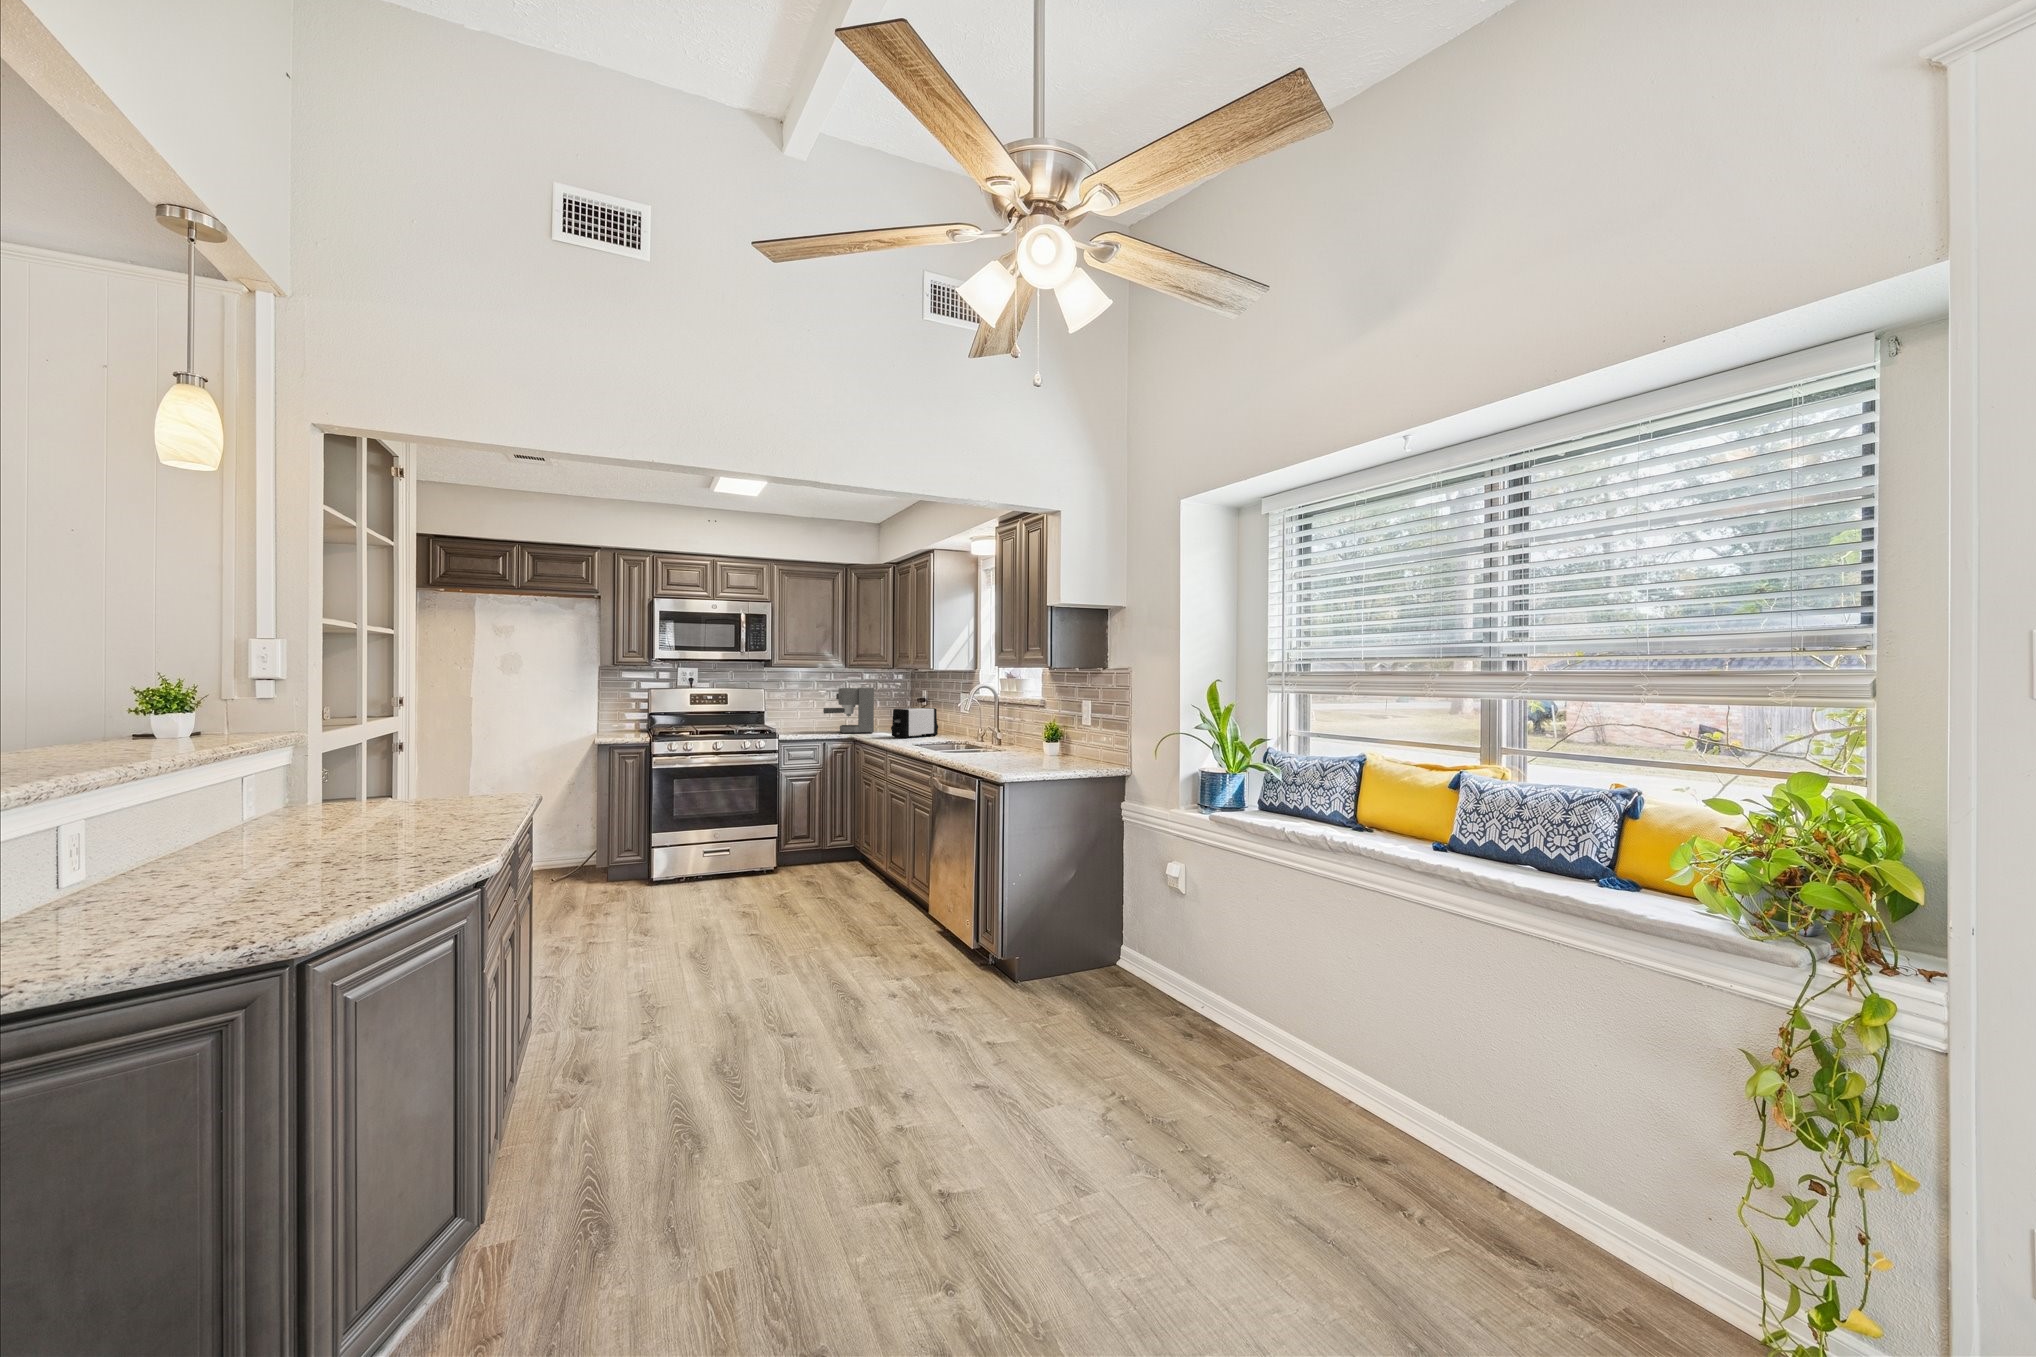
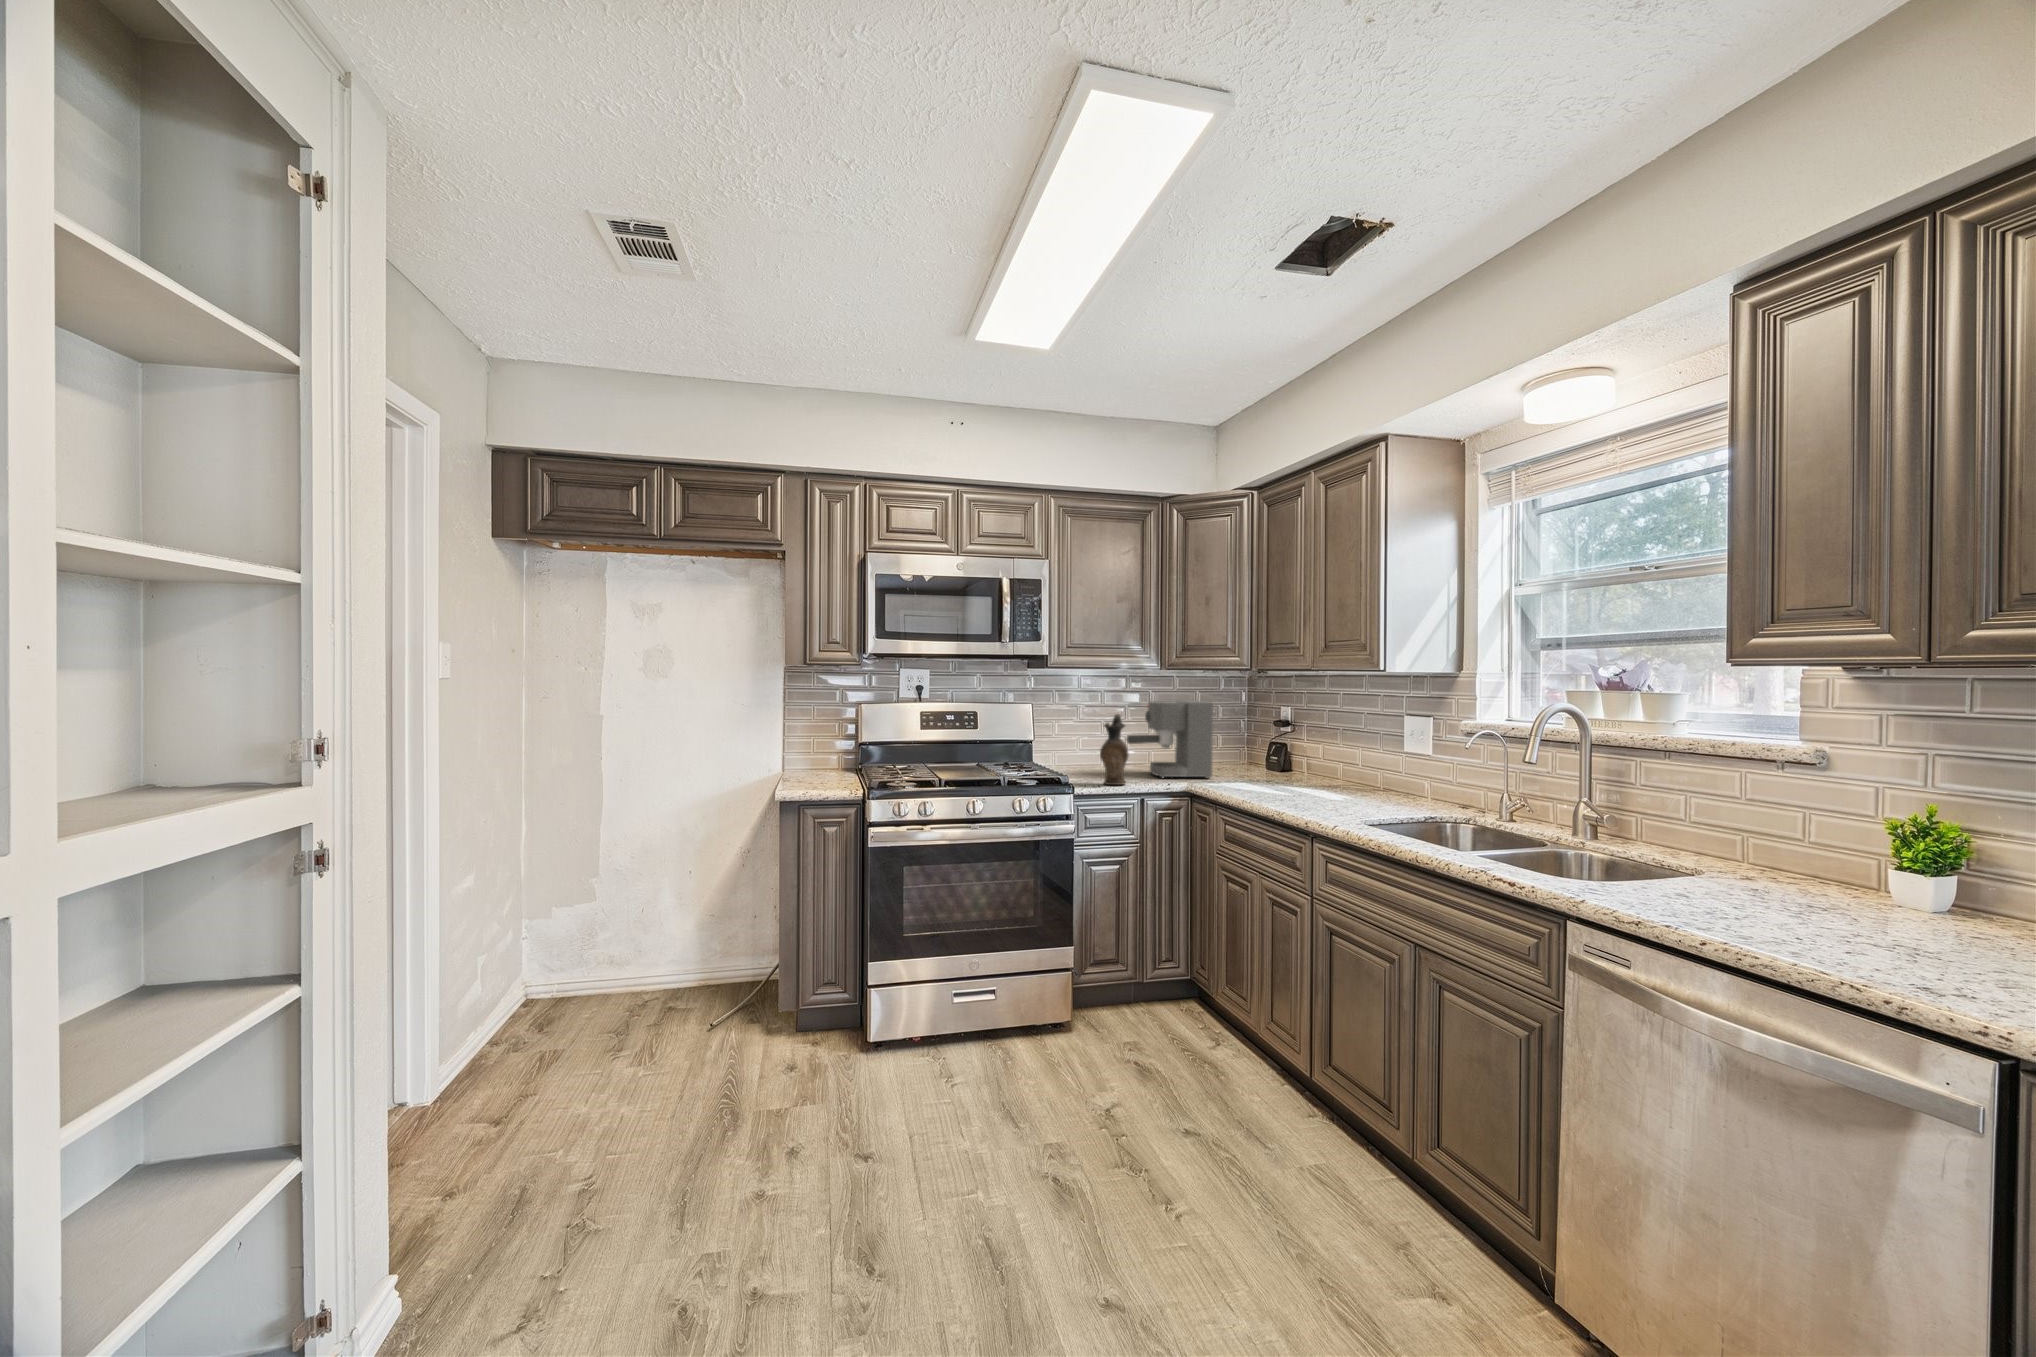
ceramic pitcher: none [799,695,817,736] -> present [1100,714,1129,785]
toaster: present [891,708,938,738] -> none [1266,739,1344,796]

